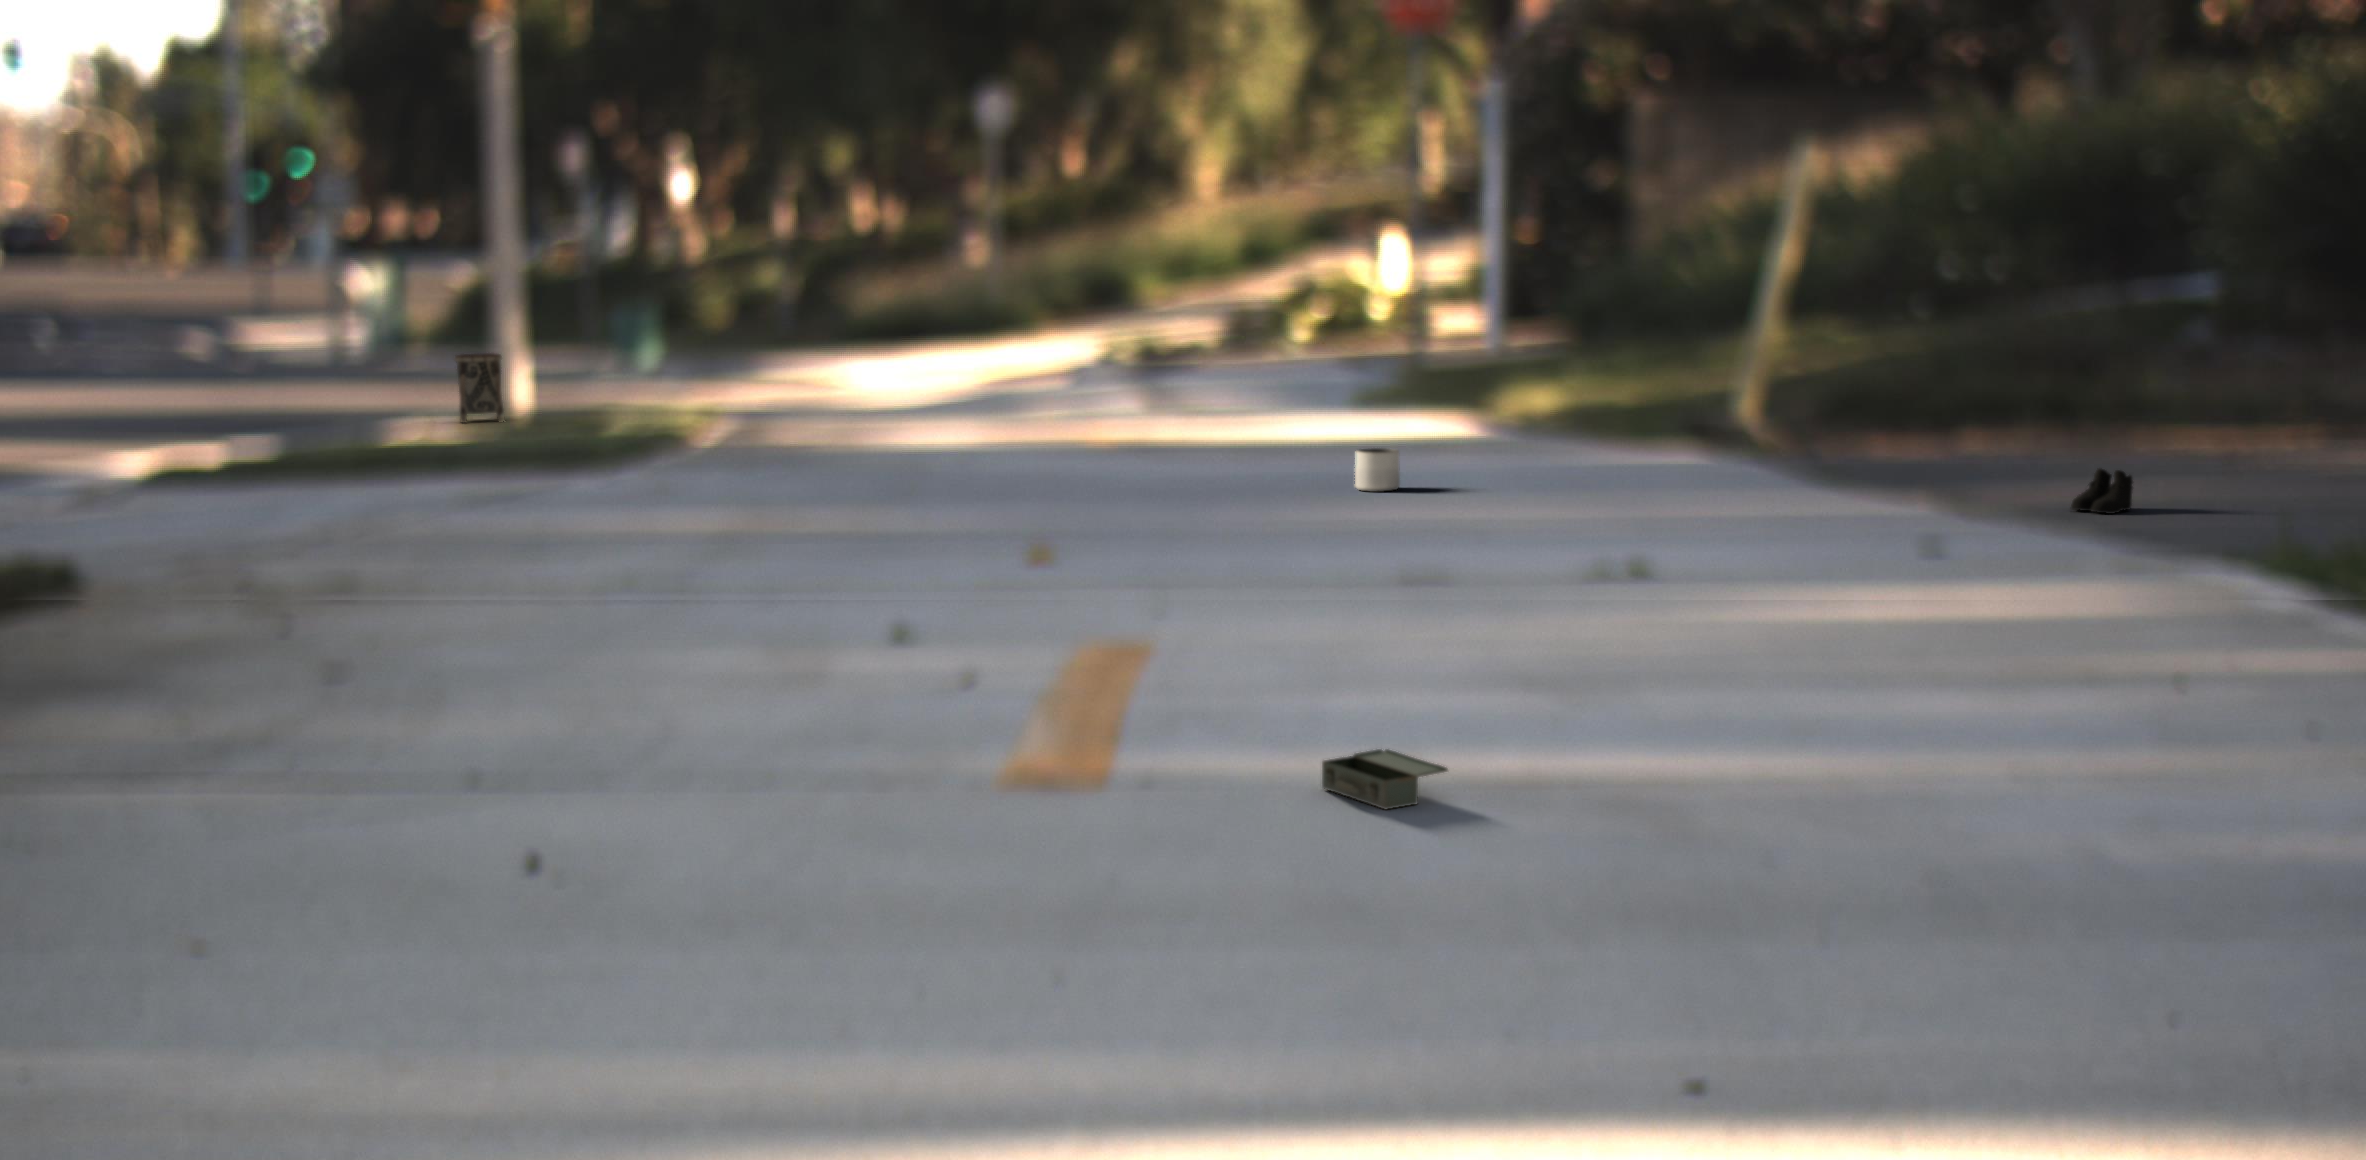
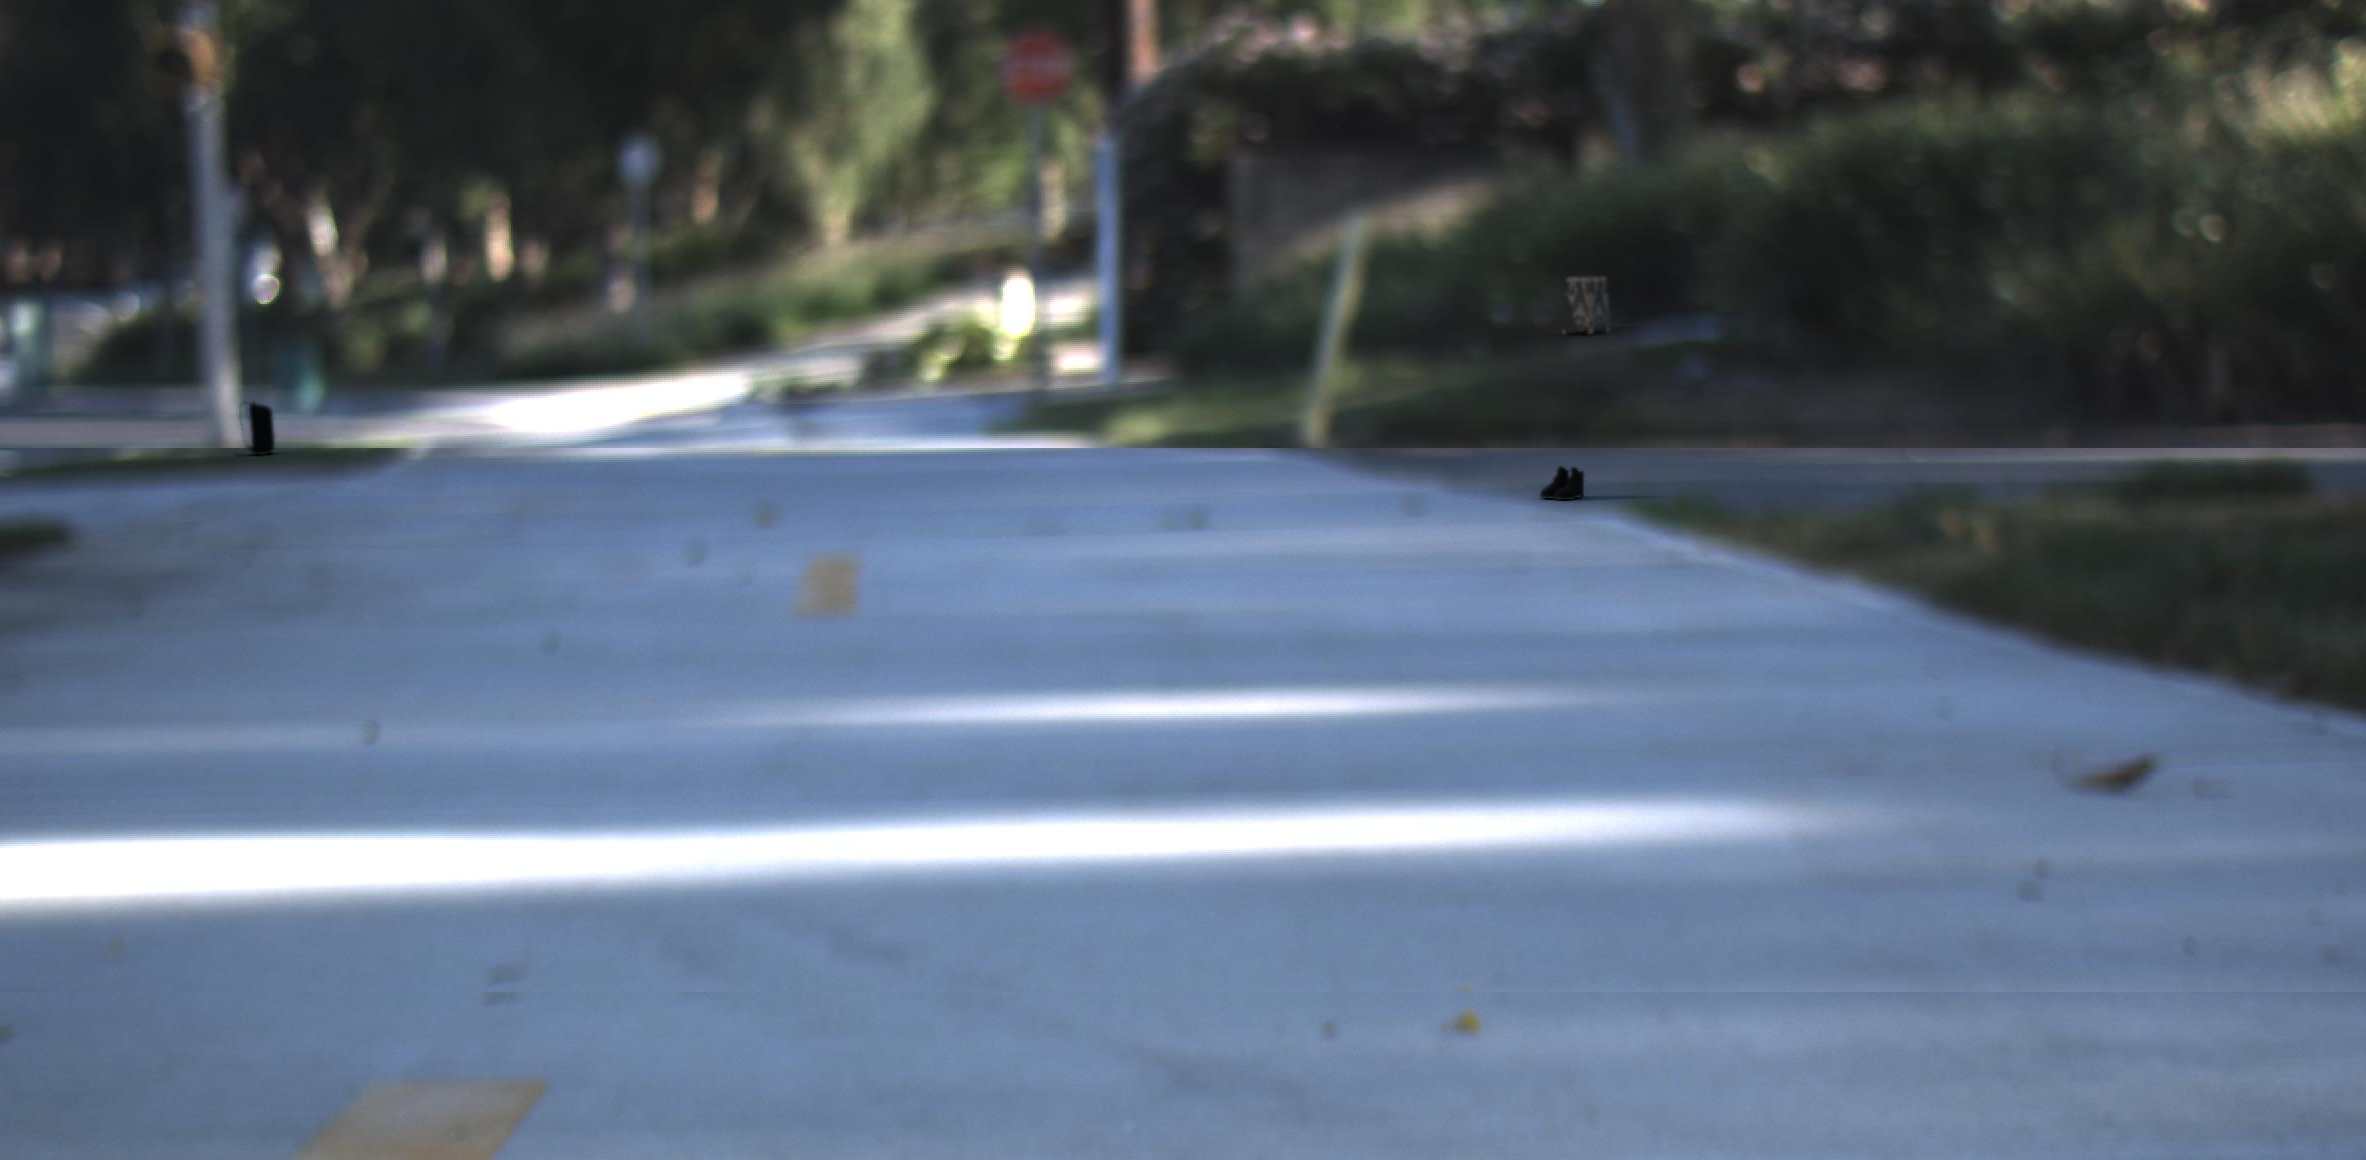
basket: present [455,353,503,423] -> present [1563,276,1610,334]
backpack: none [531,358,573,418] -> present [241,402,275,455]
planter: present [1355,448,1400,492] -> none [992,463,1028,498]
toolbox: present [1322,749,1448,809] -> none [980,654,1066,691]

